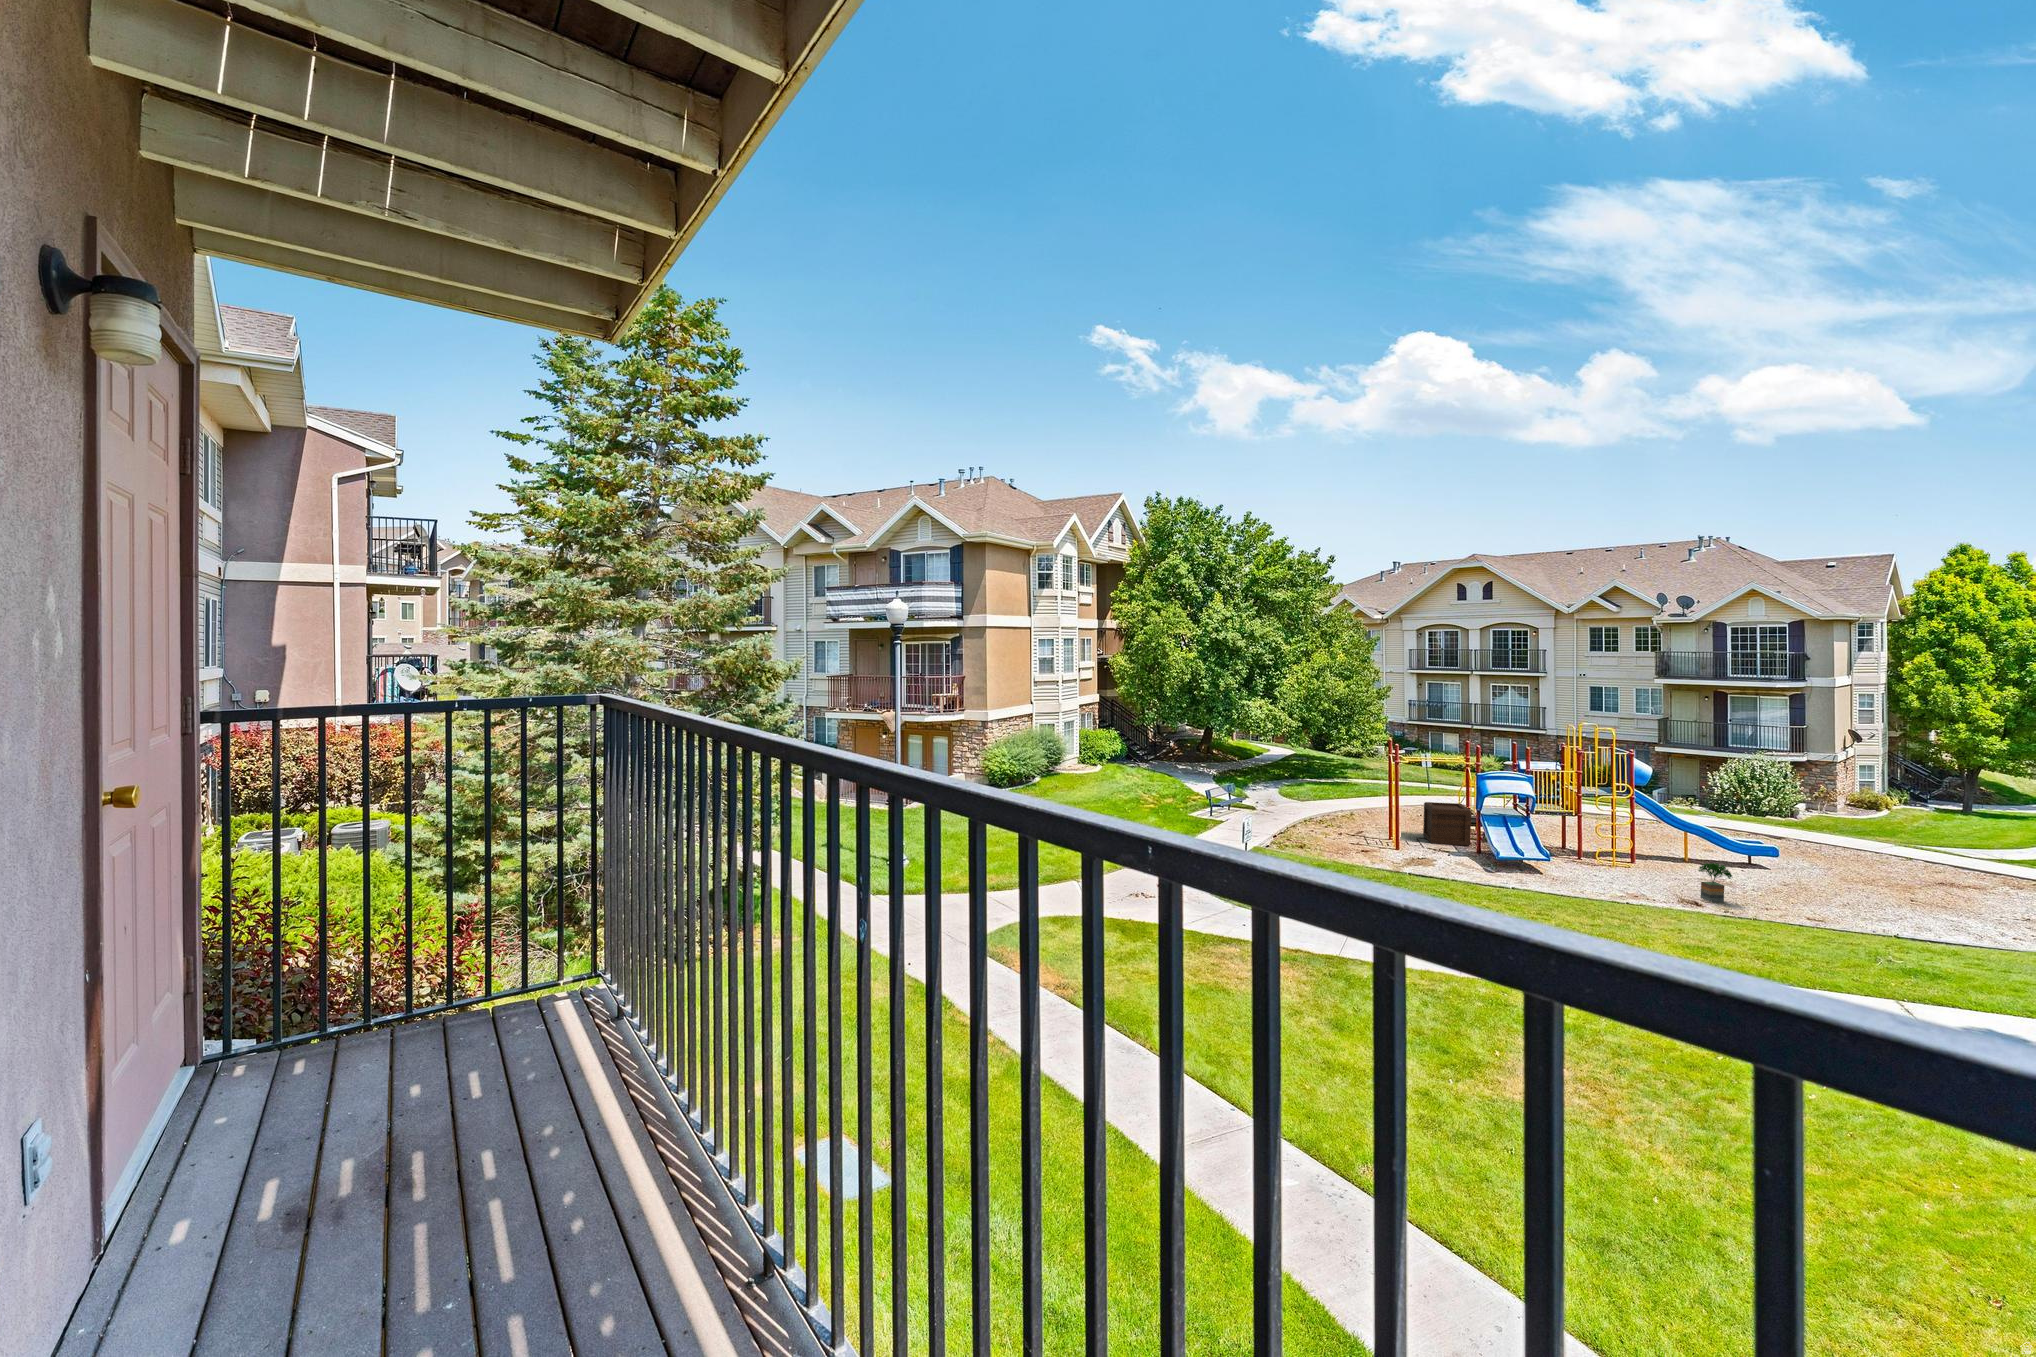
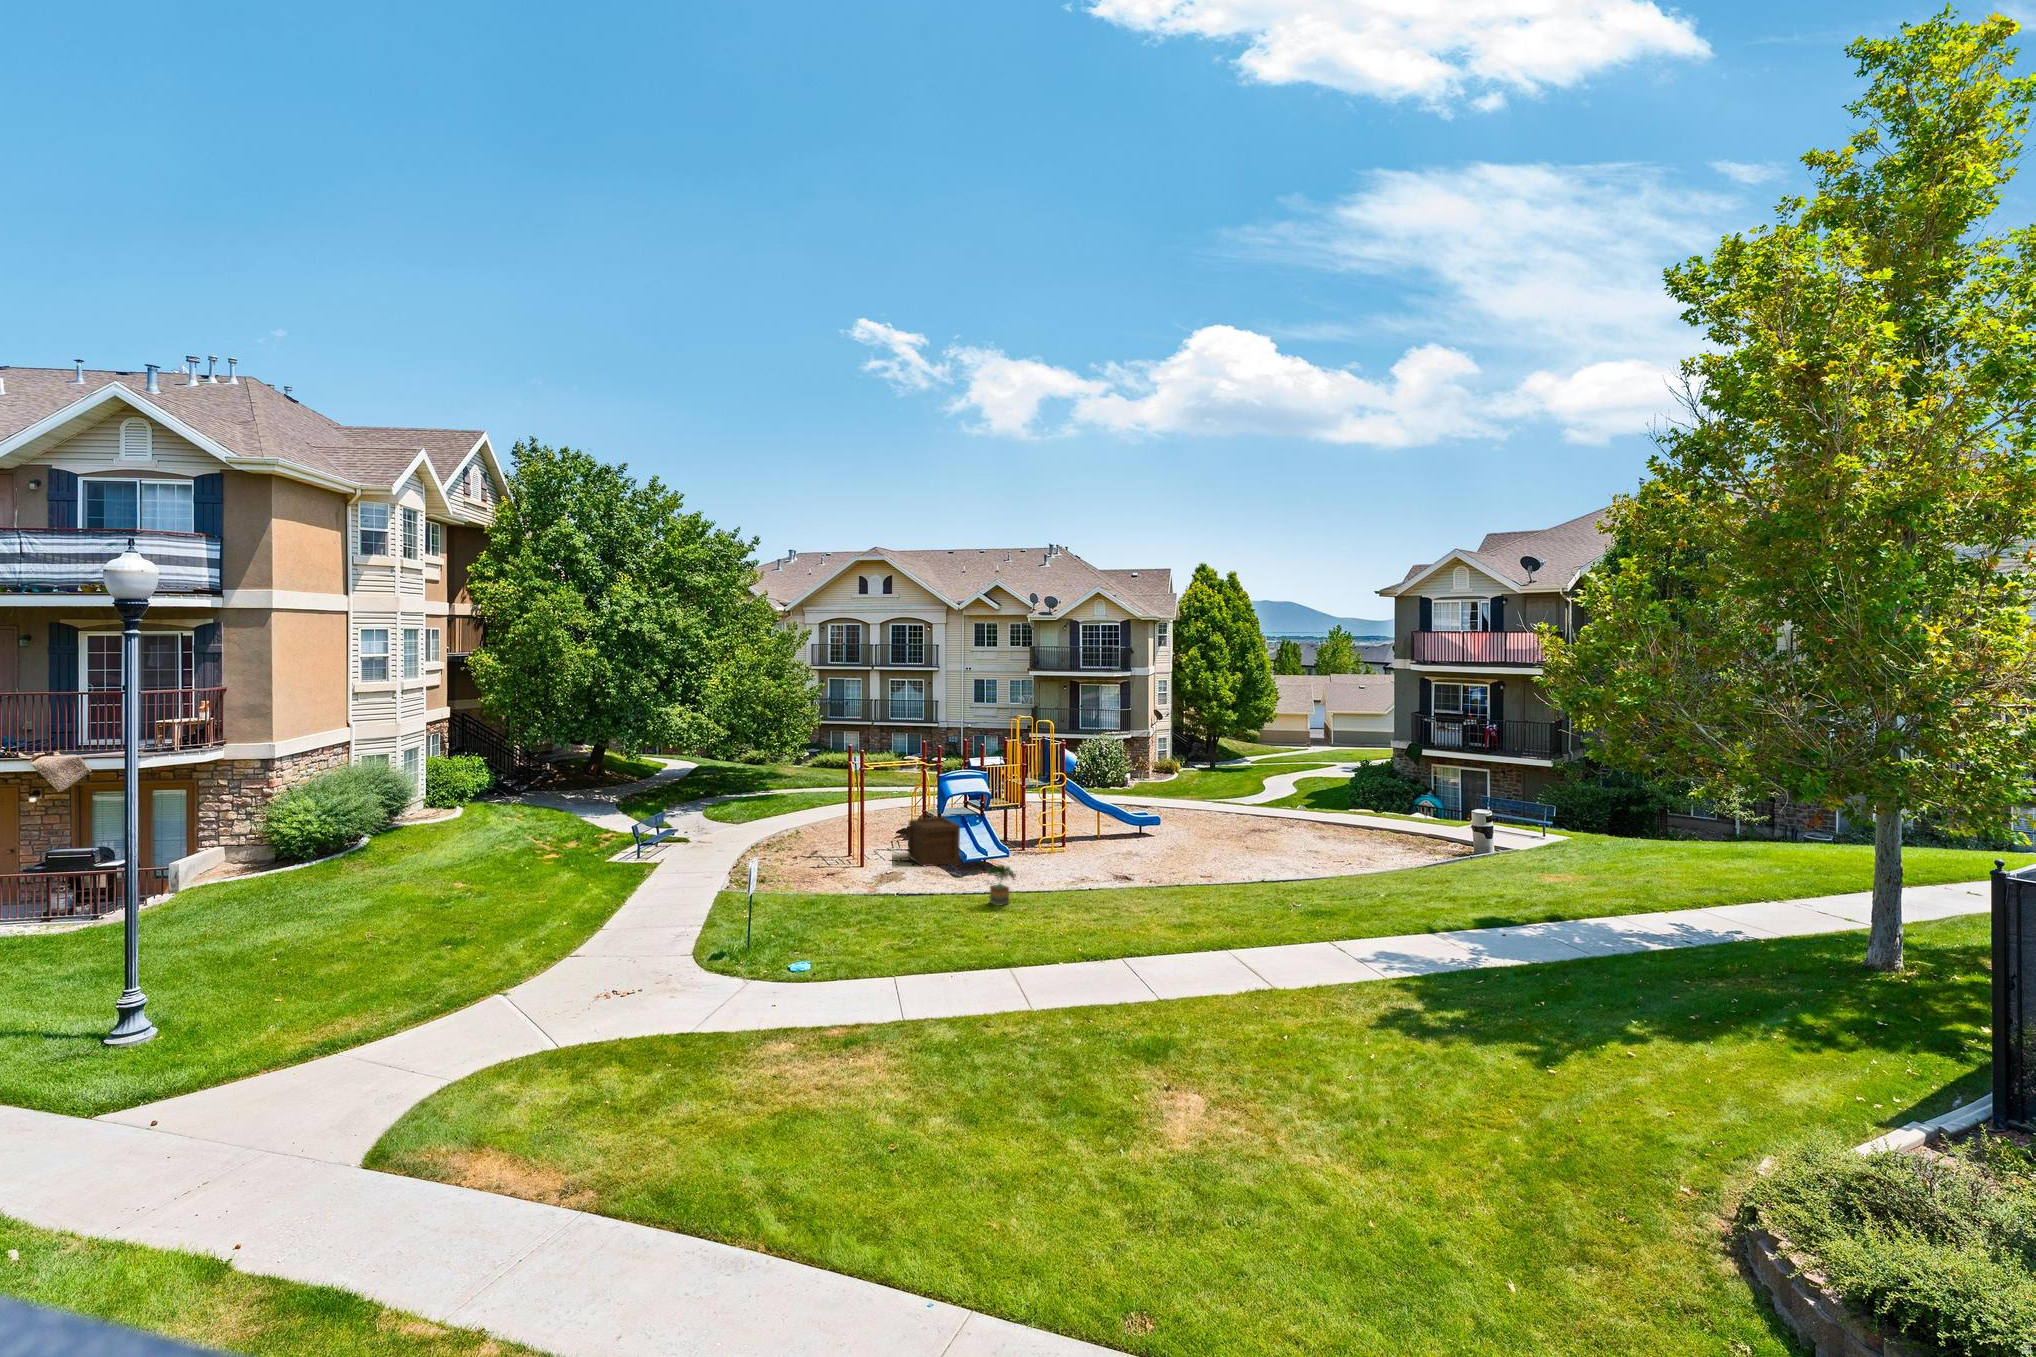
potted tree: present [1699,863,1732,902] -> present [988,865,1016,906]

